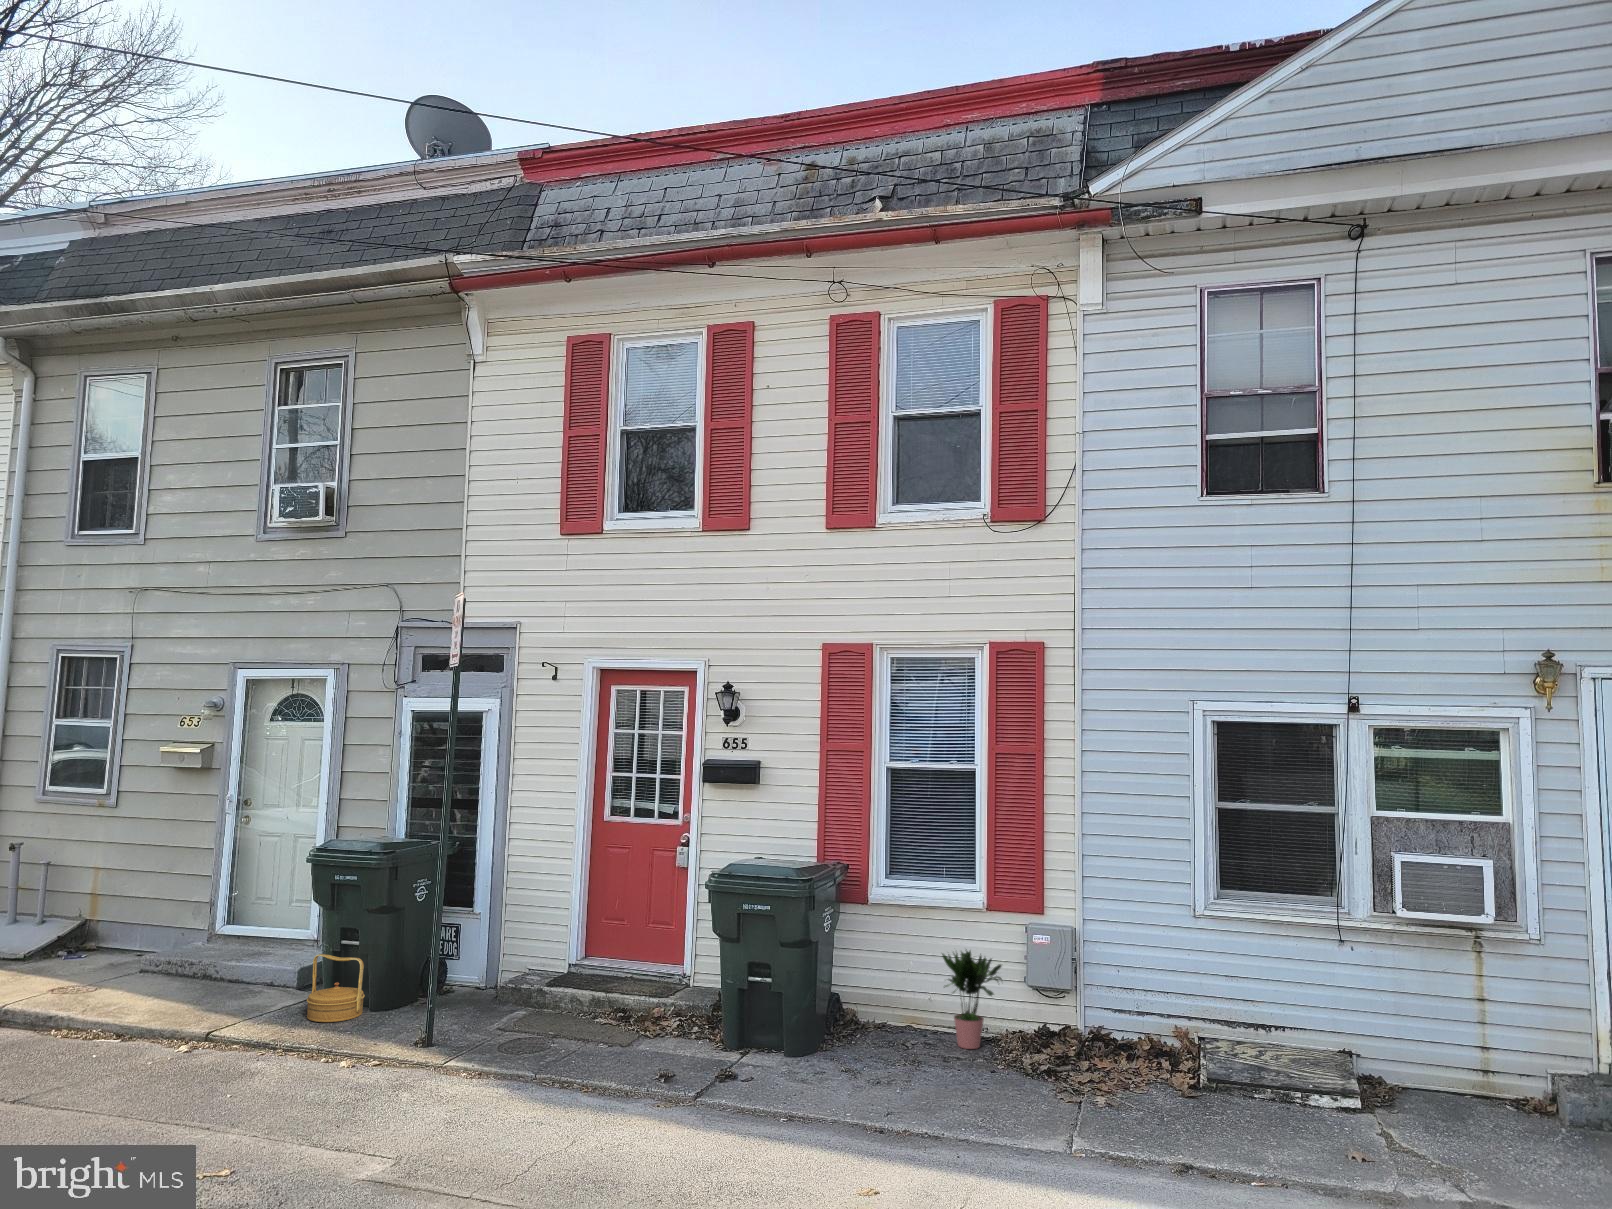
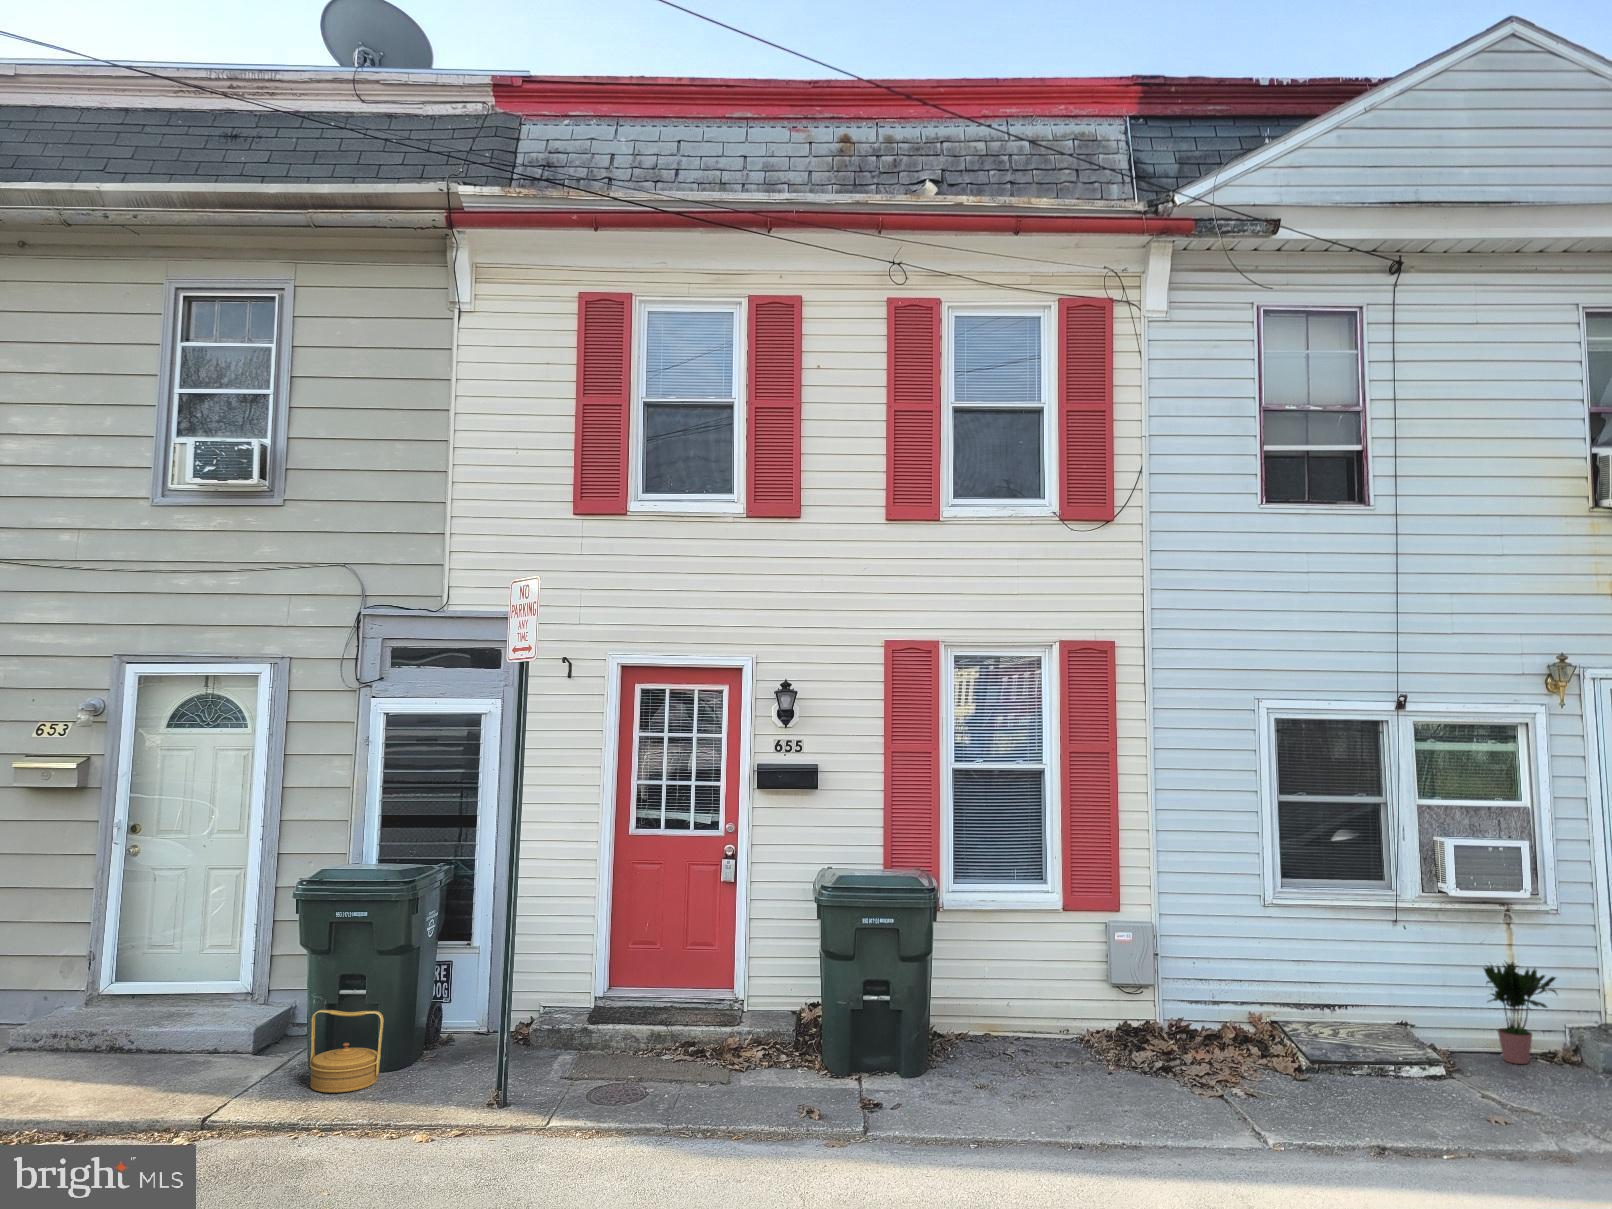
potted plant: present [942,951,1002,1049] -> present [1484,962,1556,1064]

